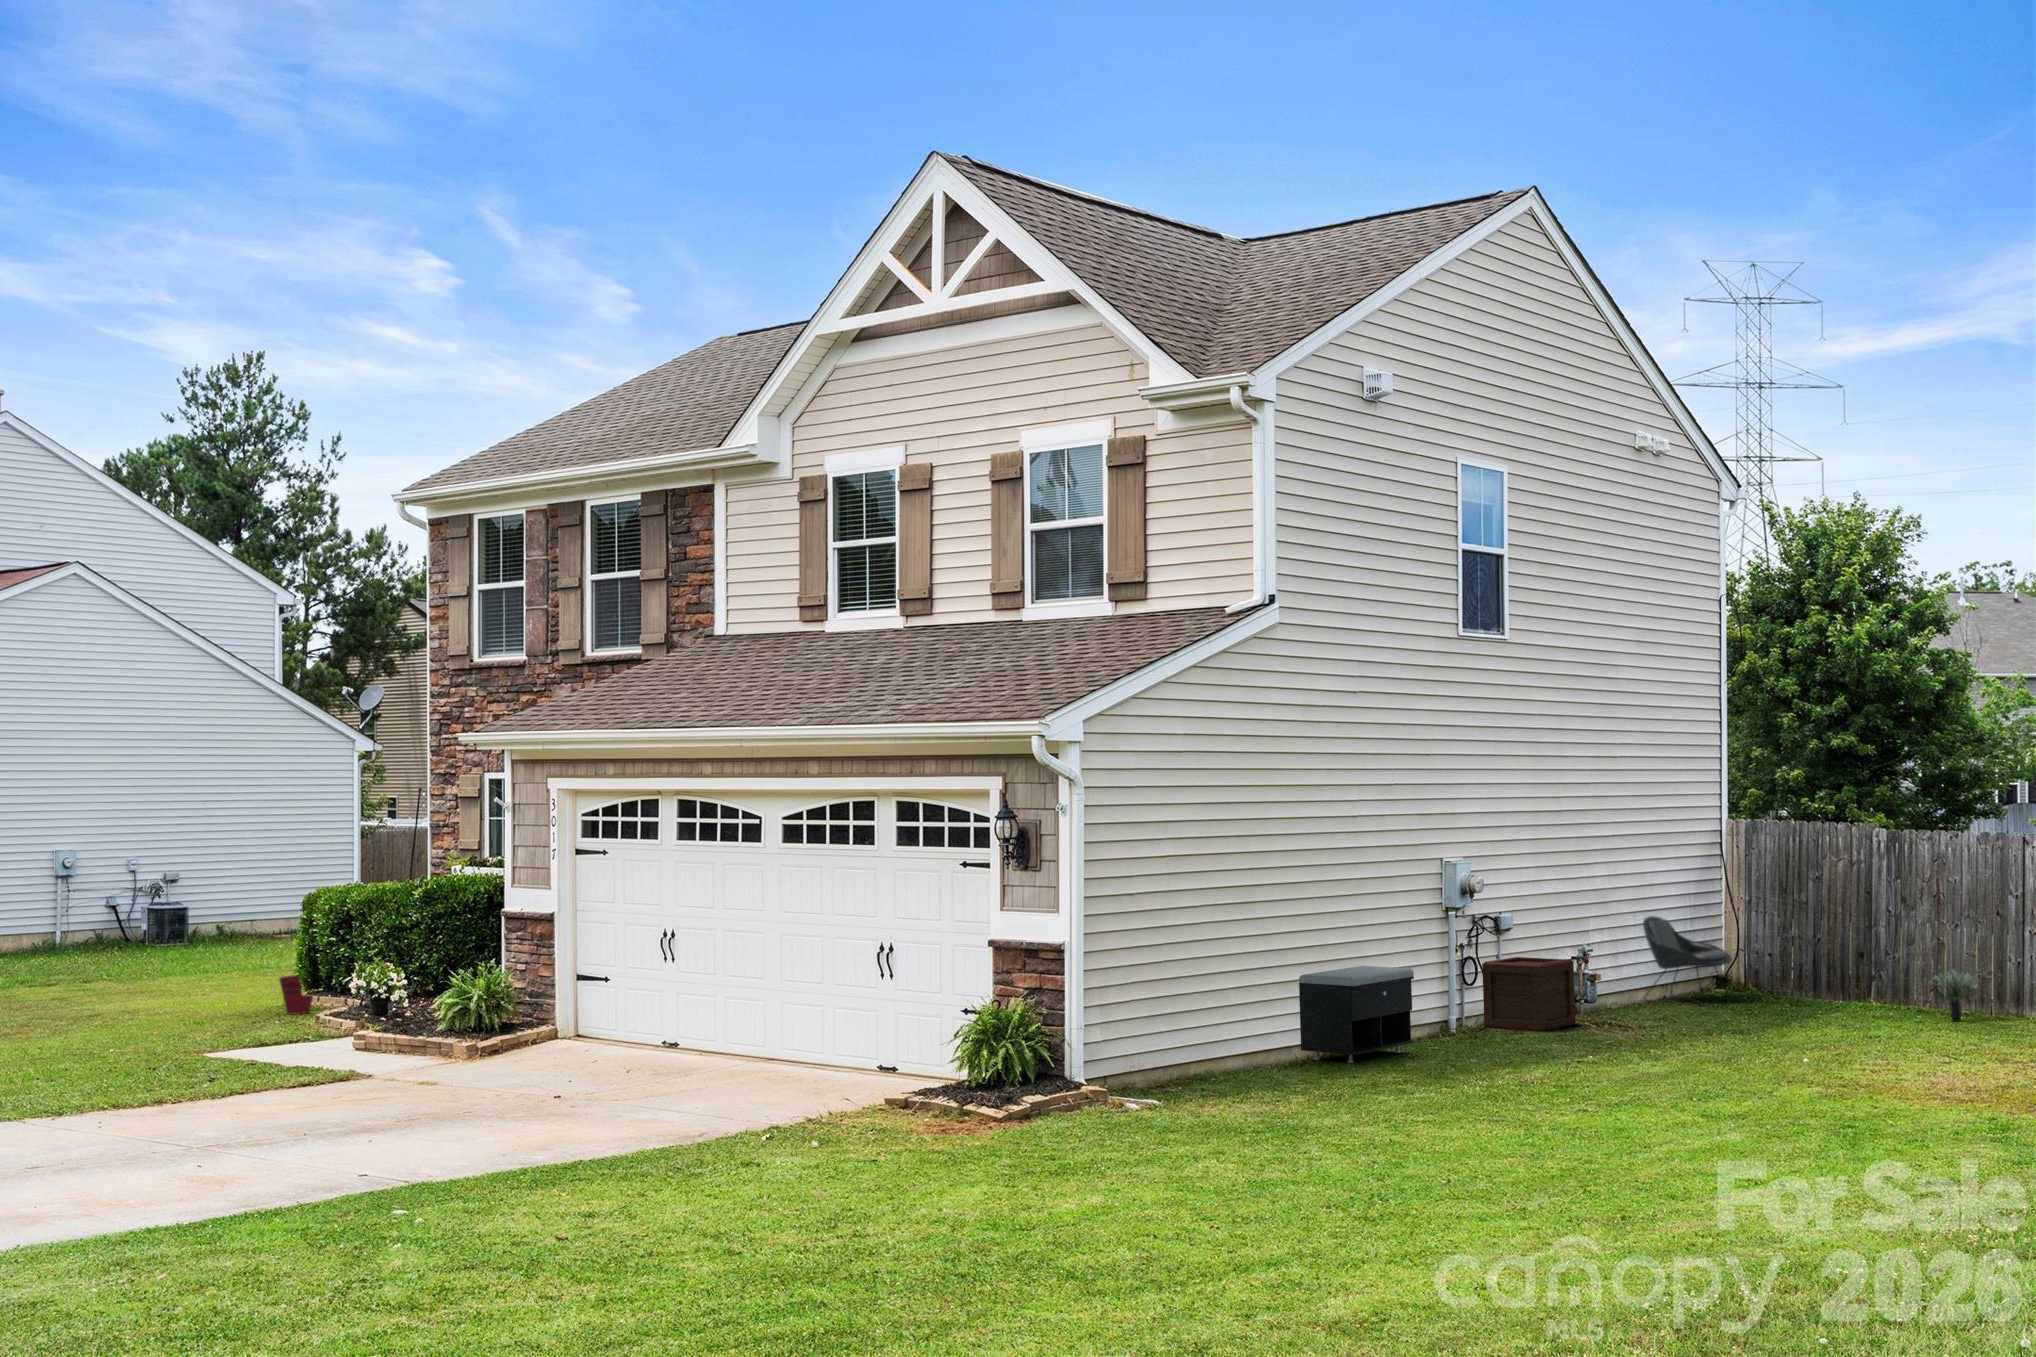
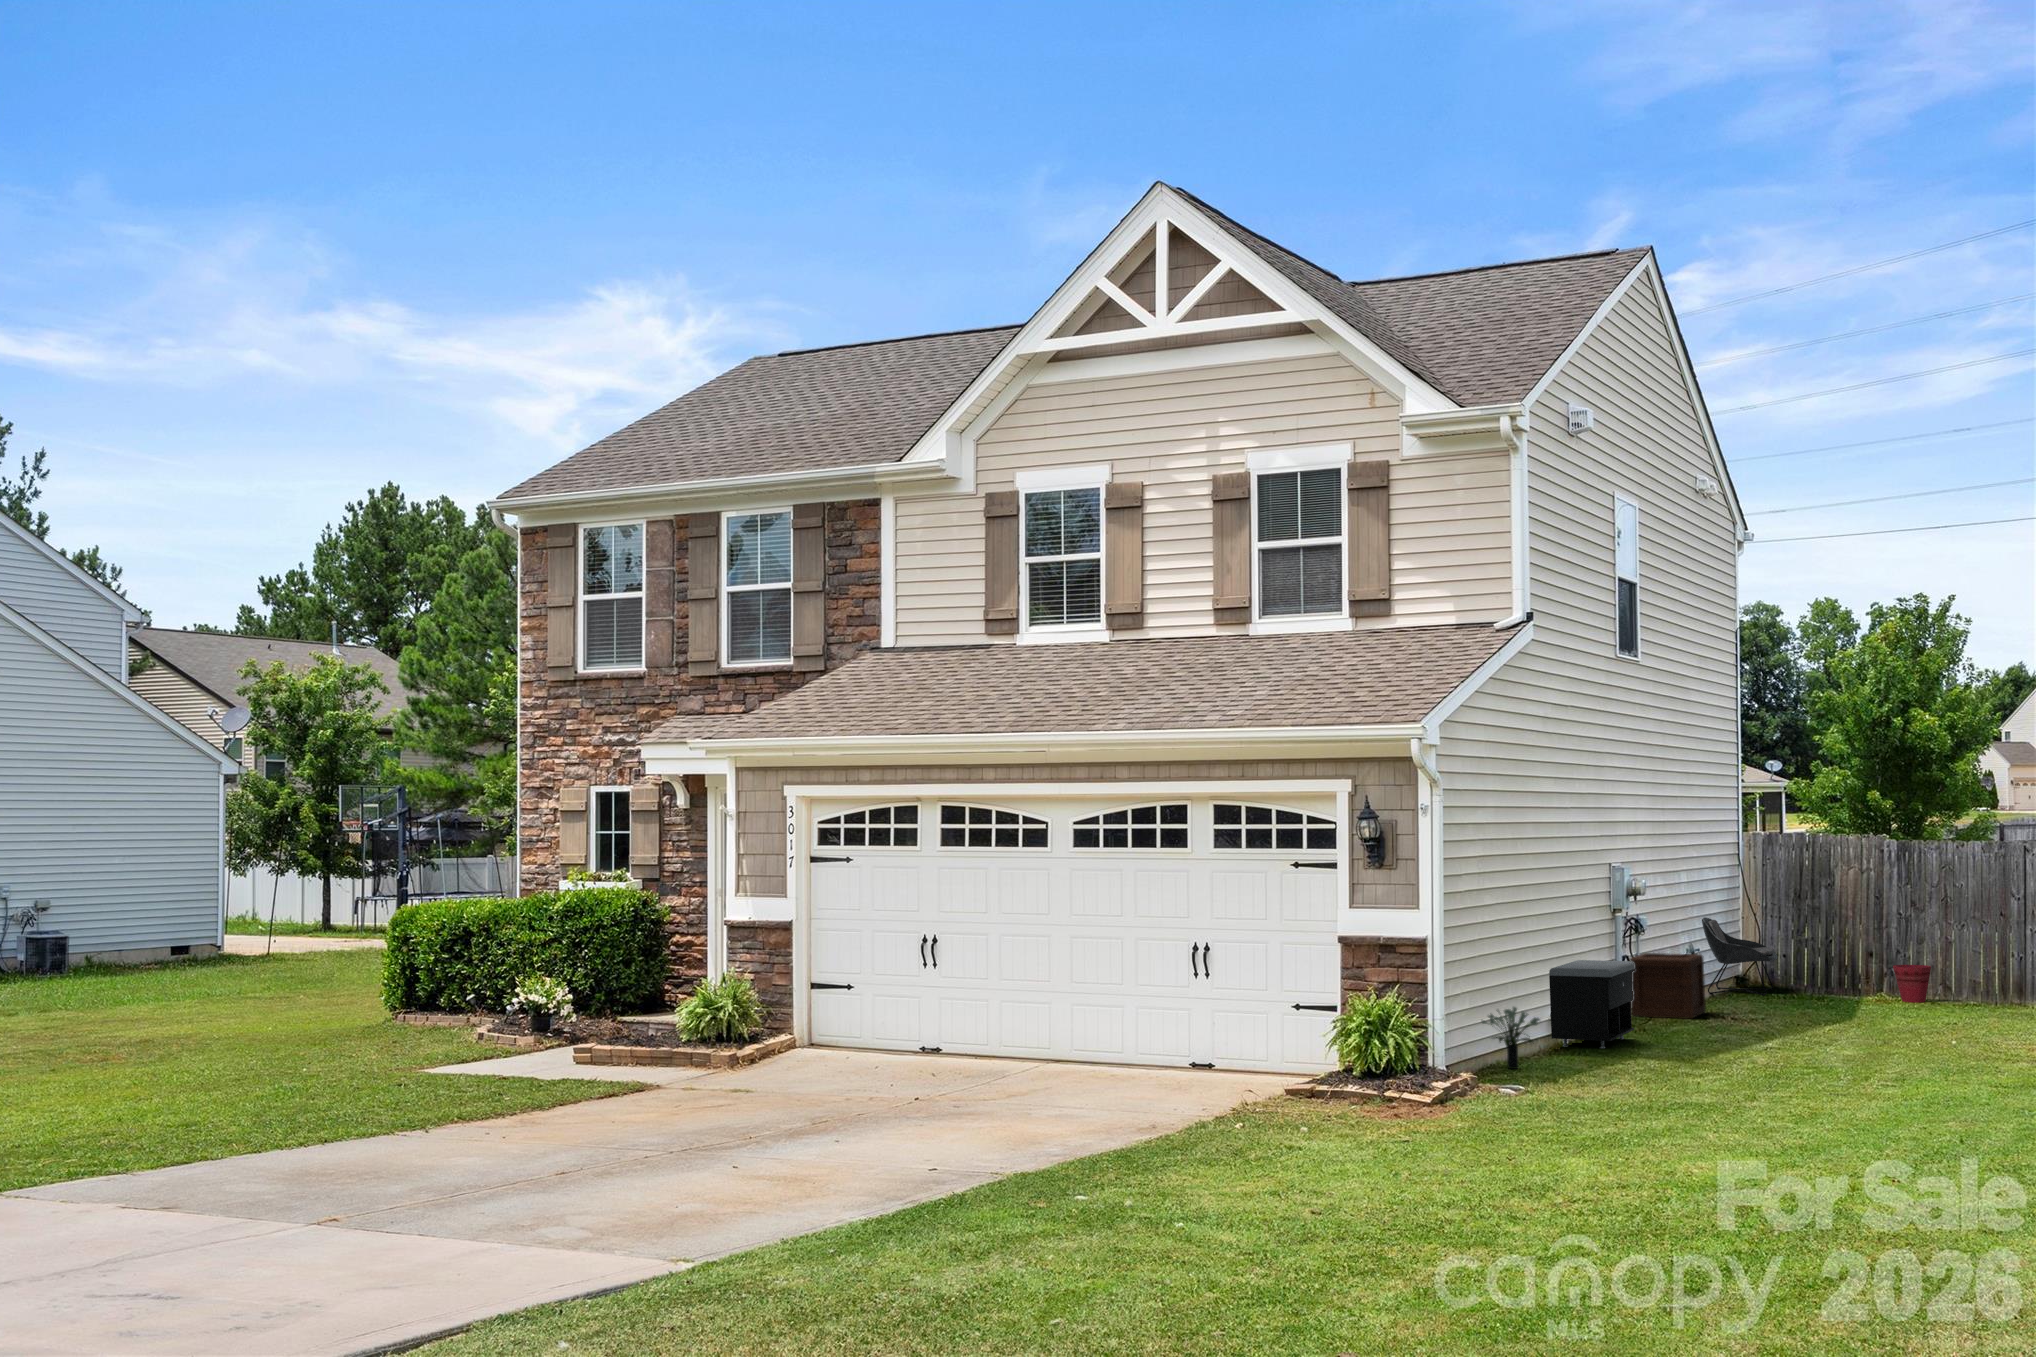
potted plant: present [1929,970,1978,1022] -> present [1482,1007,1540,1069]
bucket: present [279,975,313,1015] -> present [1893,965,1931,1003]

